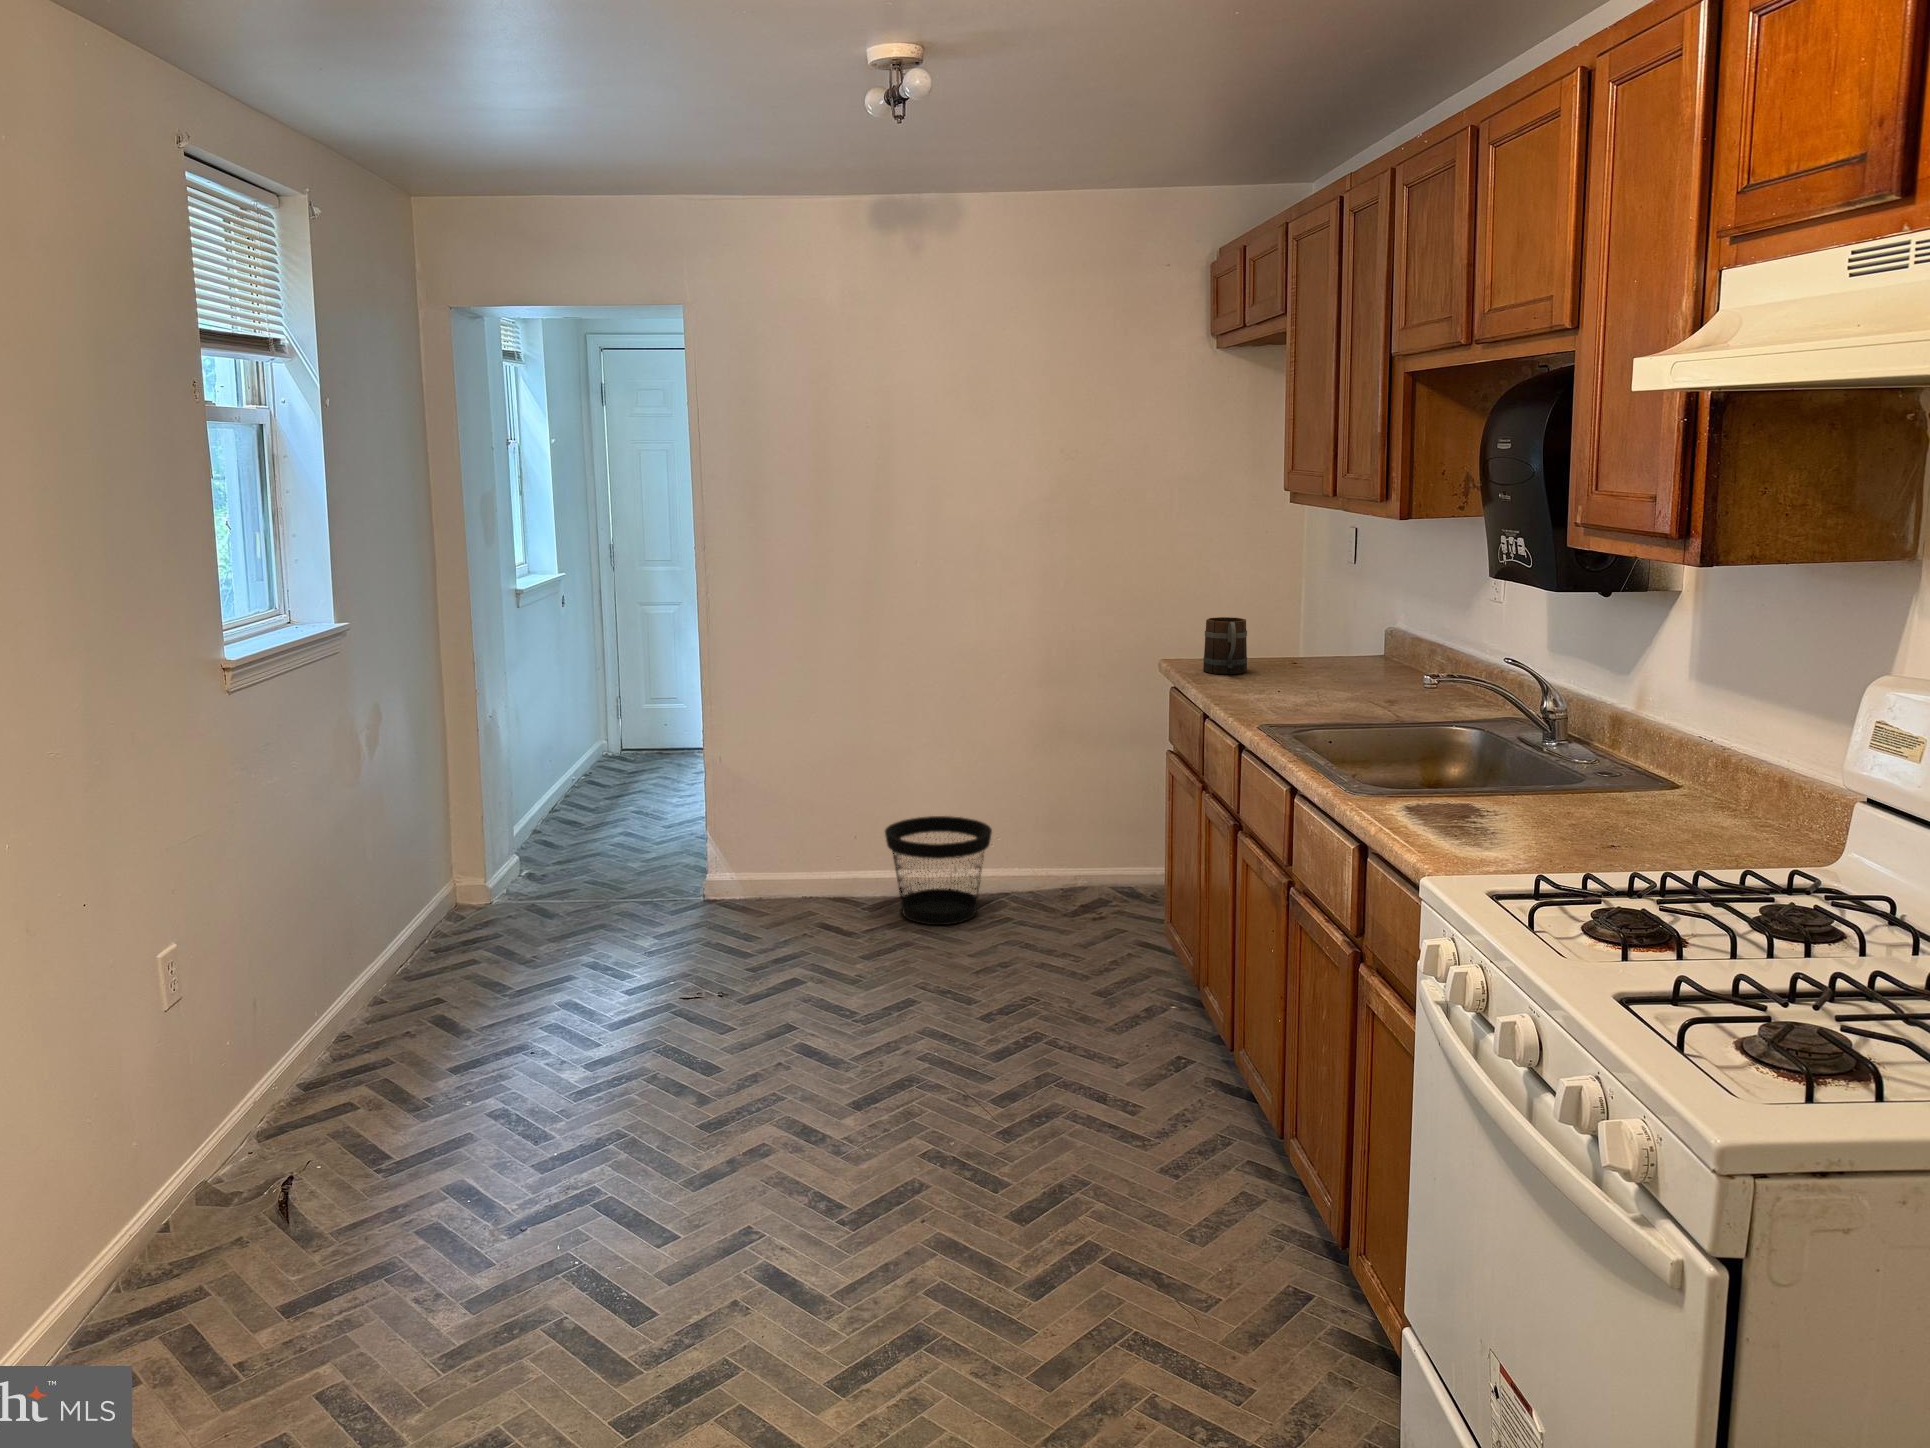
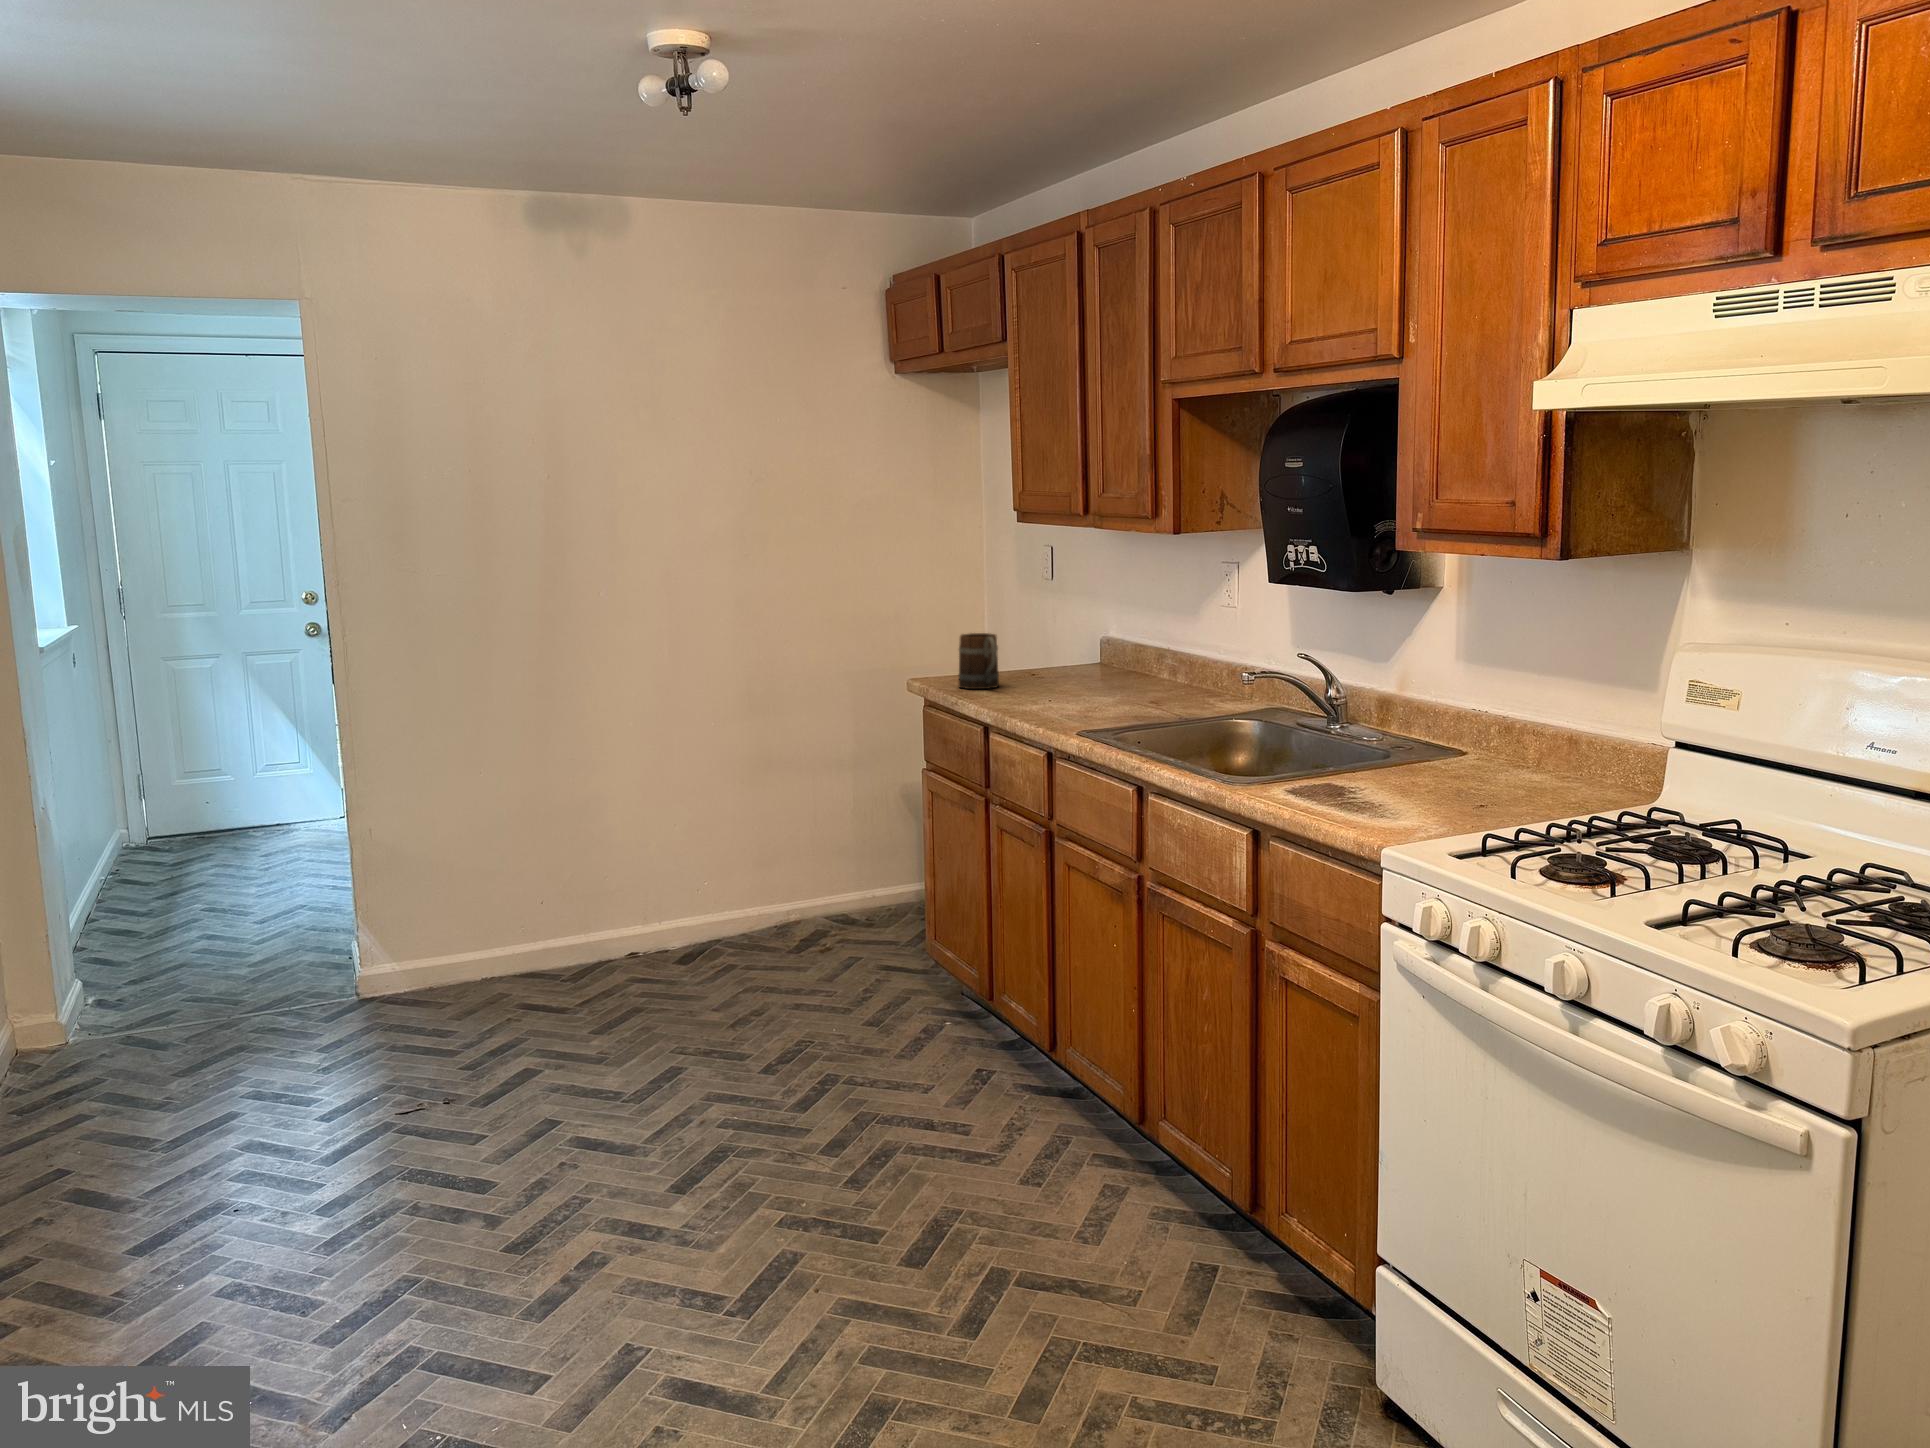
wastebasket: present [885,816,992,925] -> none [591,865,712,986]

